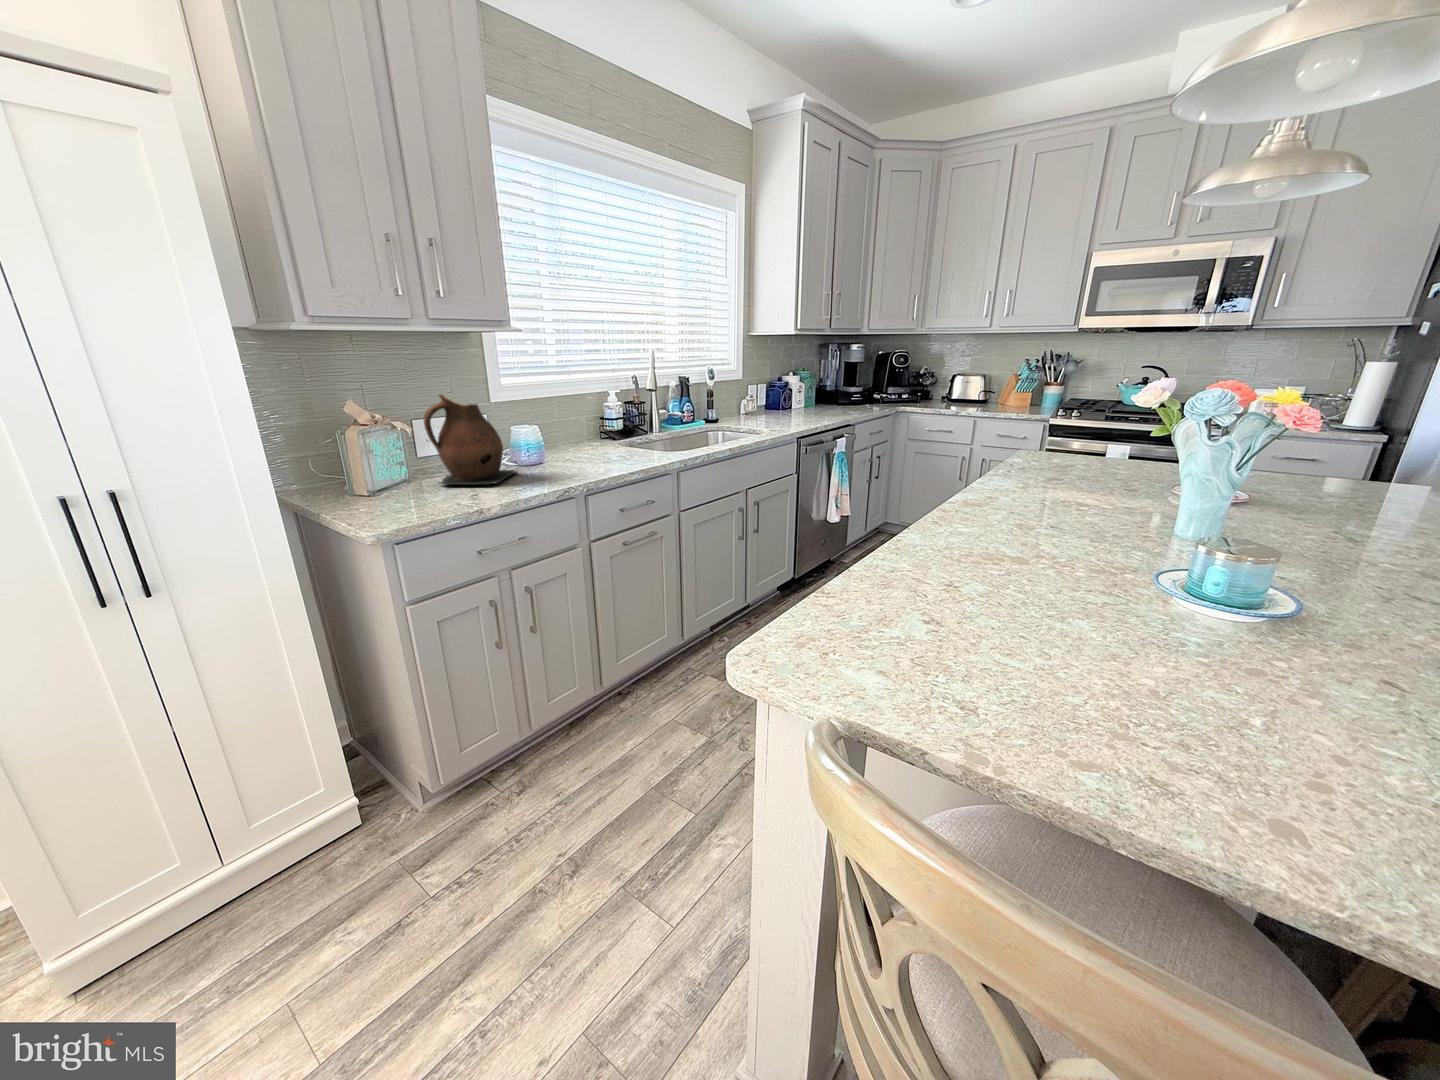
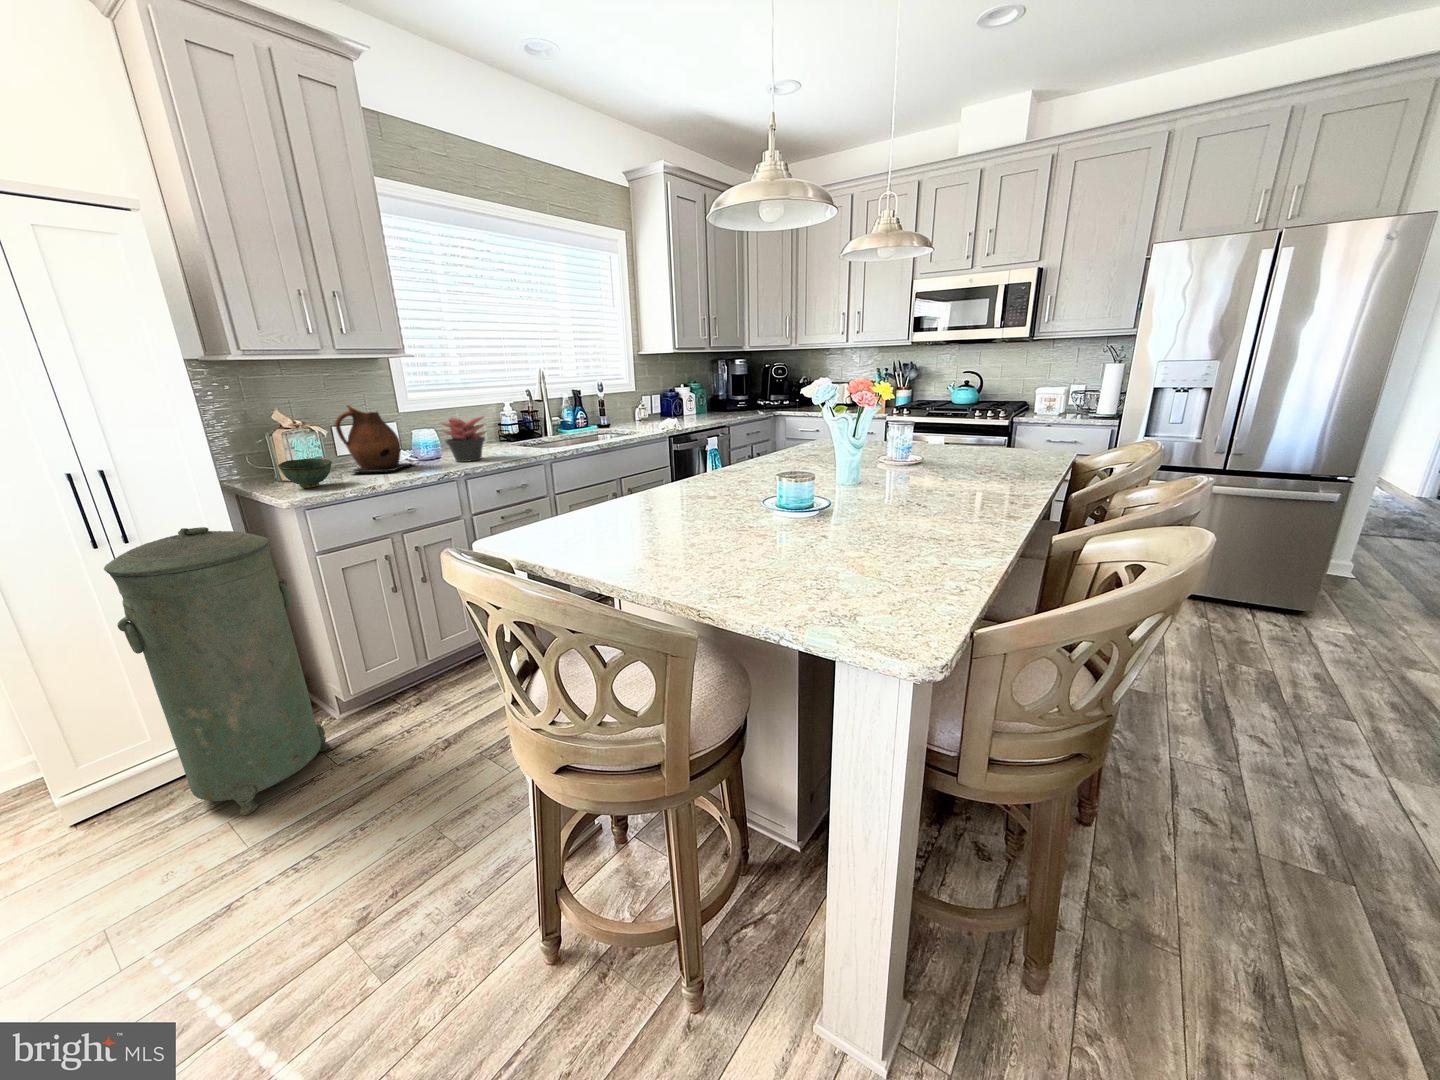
succulent plant: none [549,411,607,470] -> present [441,416,486,462]
bowl: none [355,467,425,510] -> present [278,458,332,488]
trash can: none [111,580,416,992] -> present [104,527,330,815]

